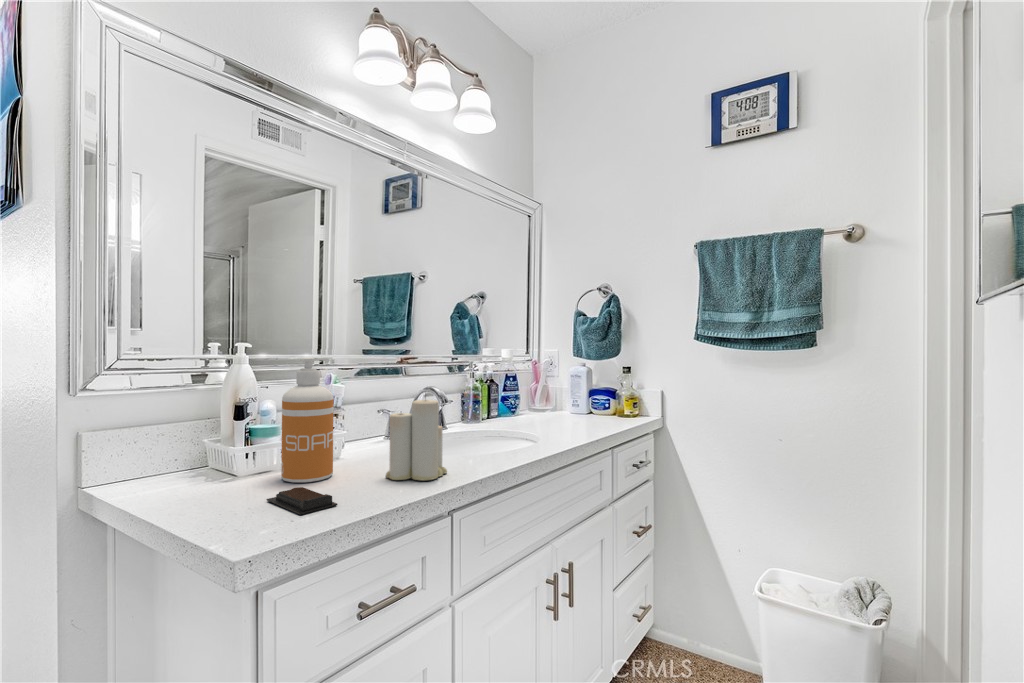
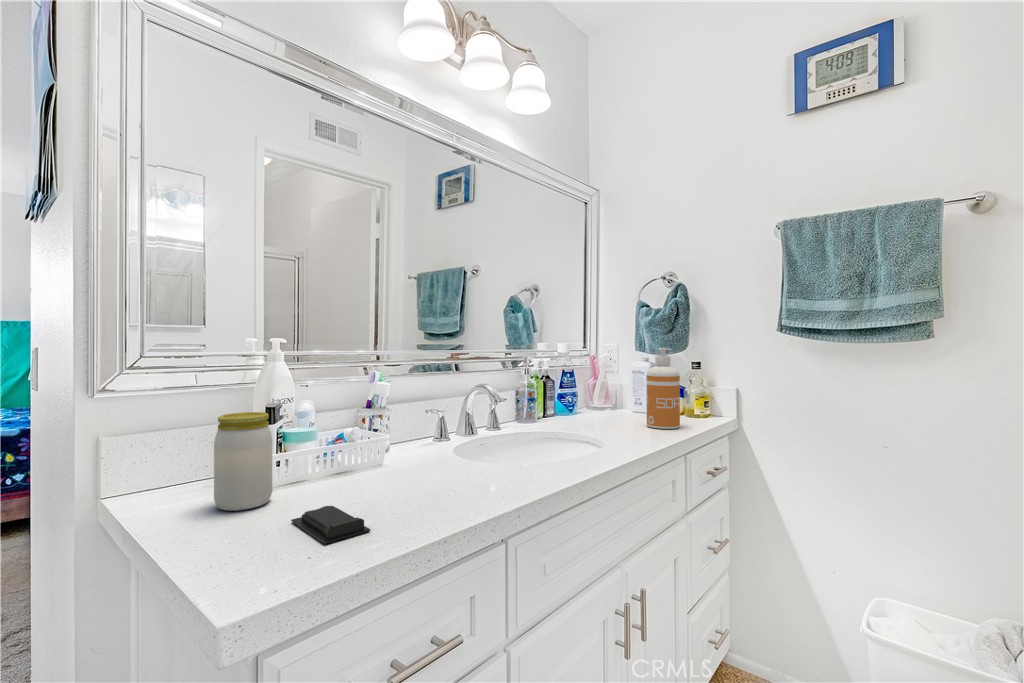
soap dispenser: present [281,358,333,483] -> present [646,348,680,429]
candle: present [386,399,447,480] -> none [431,393,501,497]
jar: none [192,409,244,494] -> present [214,412,272,511]

